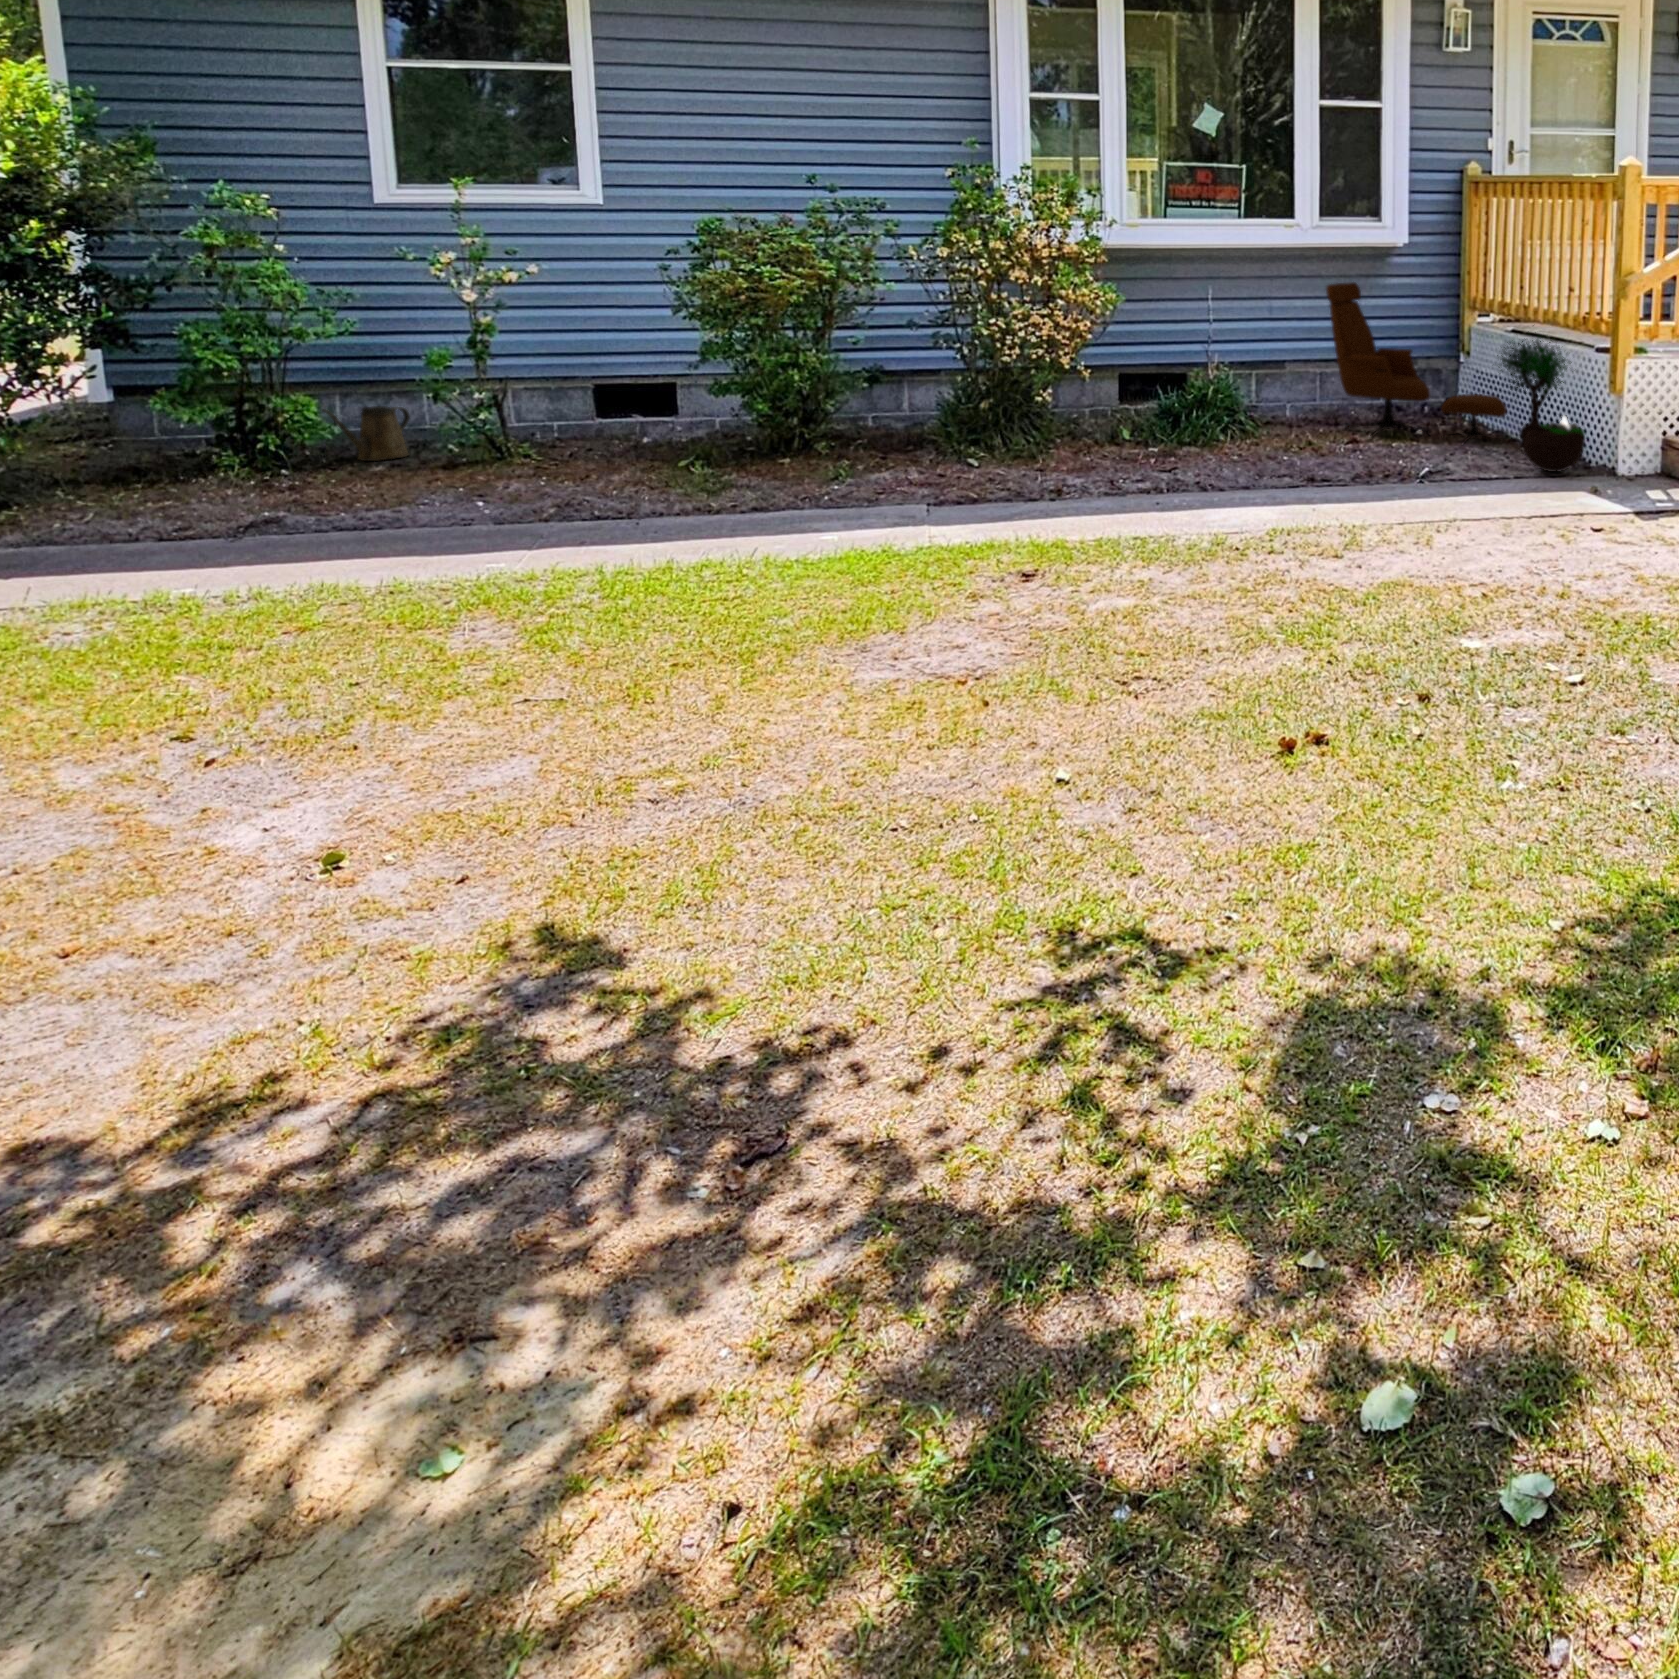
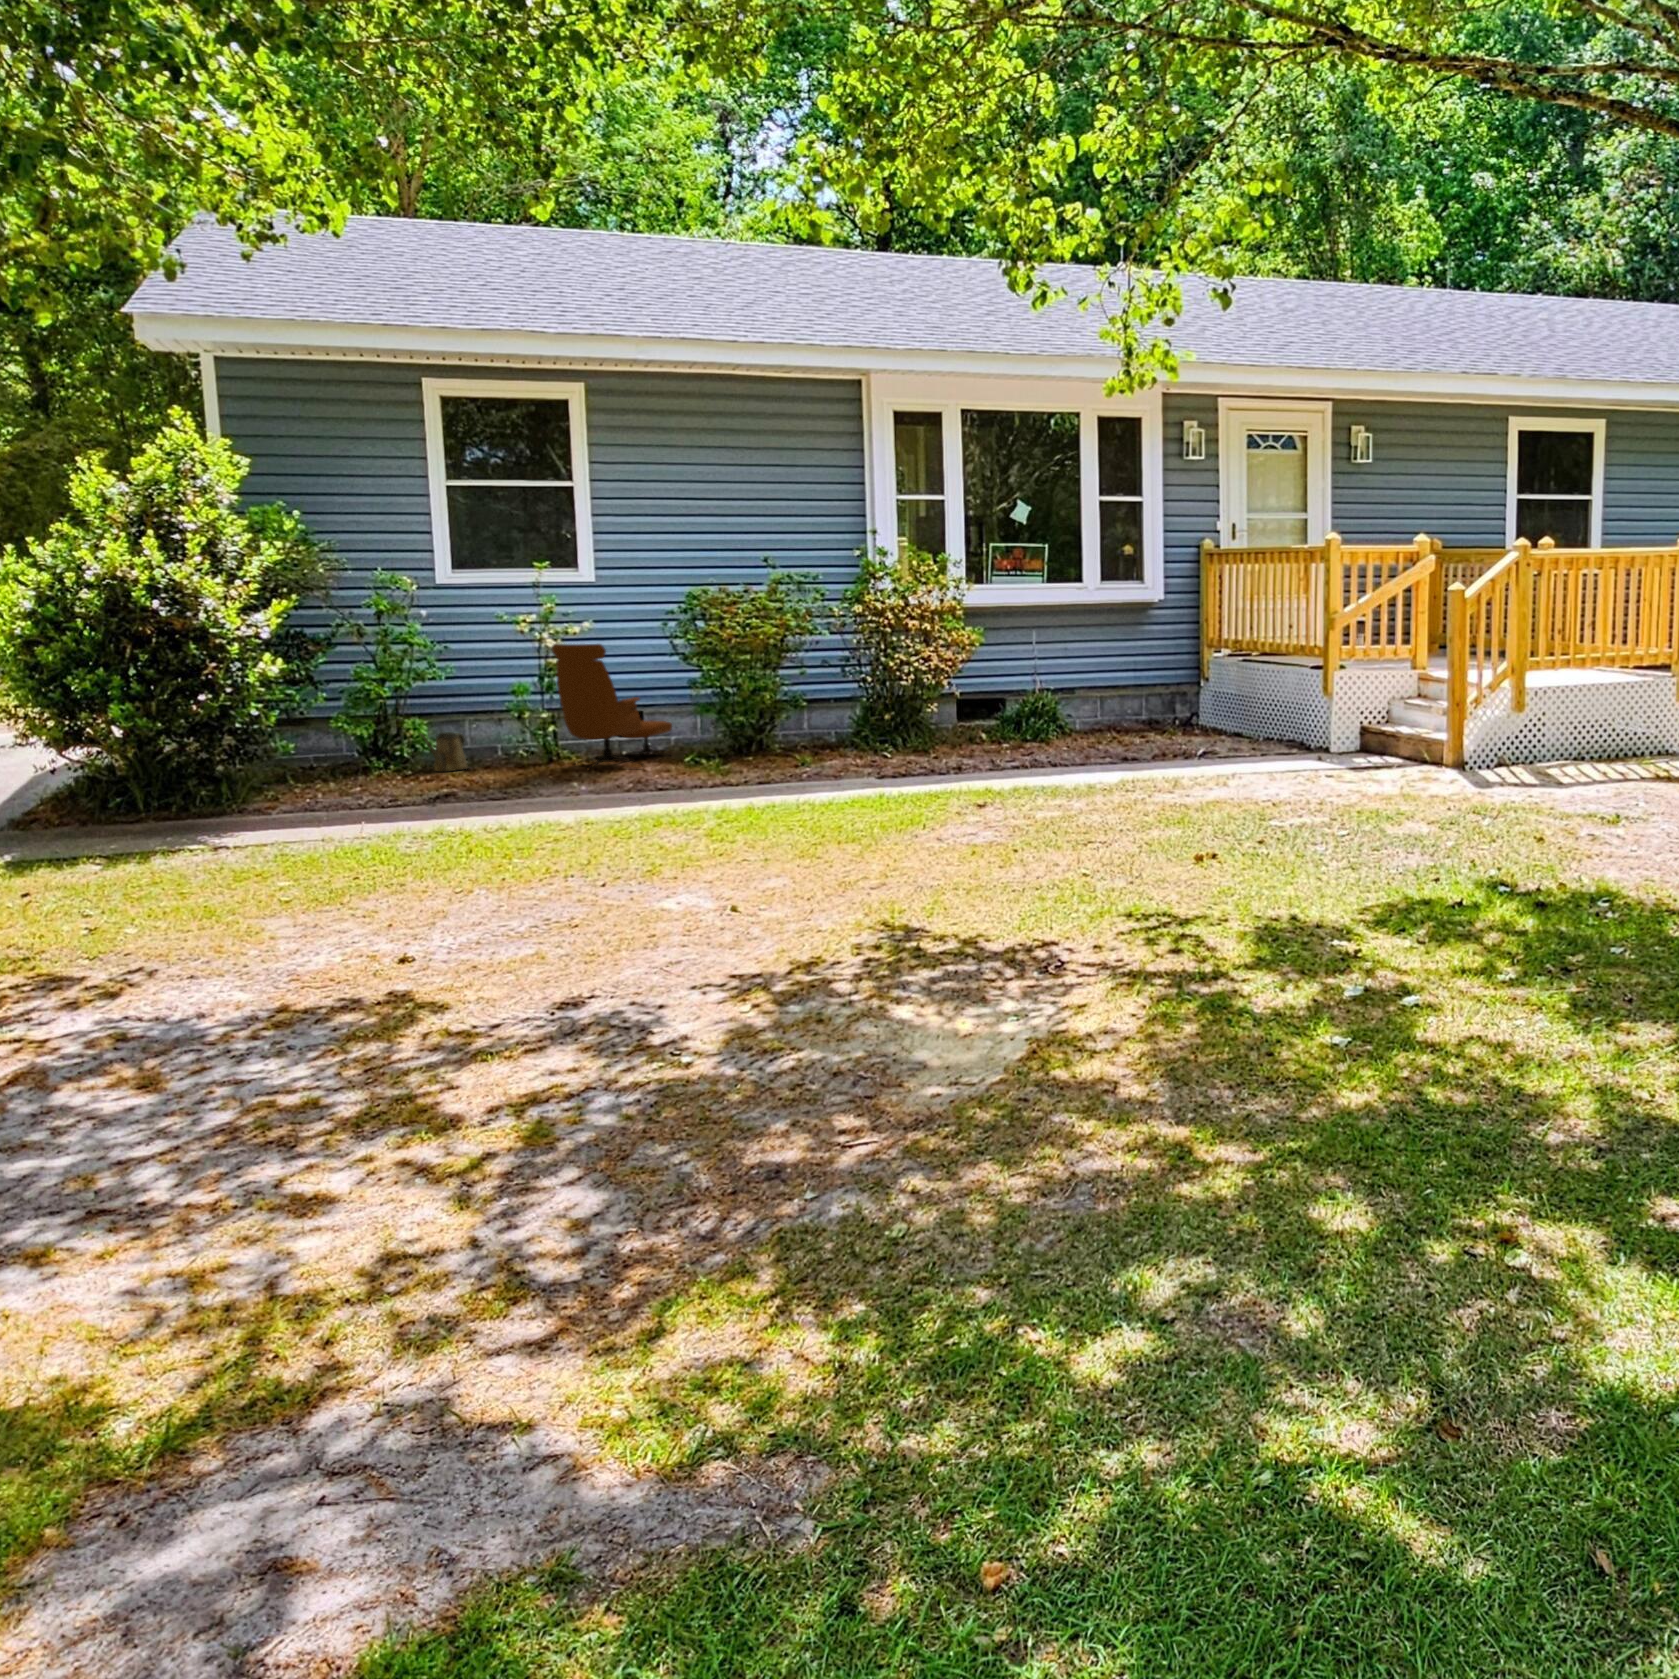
lounge chair: present [1326,282,1507,443] -> present [552,644,672,770]
potted tree: present [1497,325,1585,472] -> none [1241,653,1309,756]

